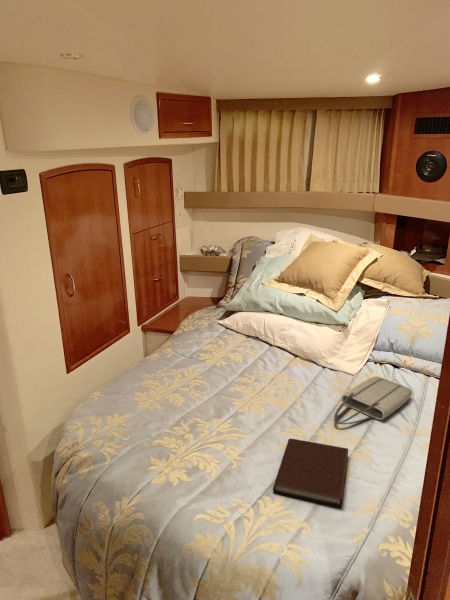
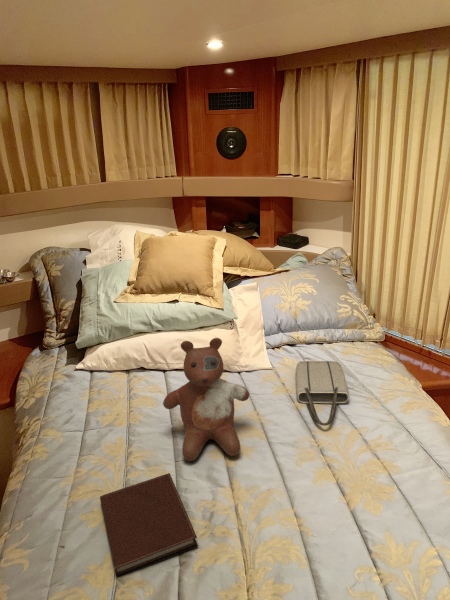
stuffed bear: none [218,311,287,409] -> present [163,338,249,461]
notebook: present [273,439,348,508] -> present [100,473,198,577]

